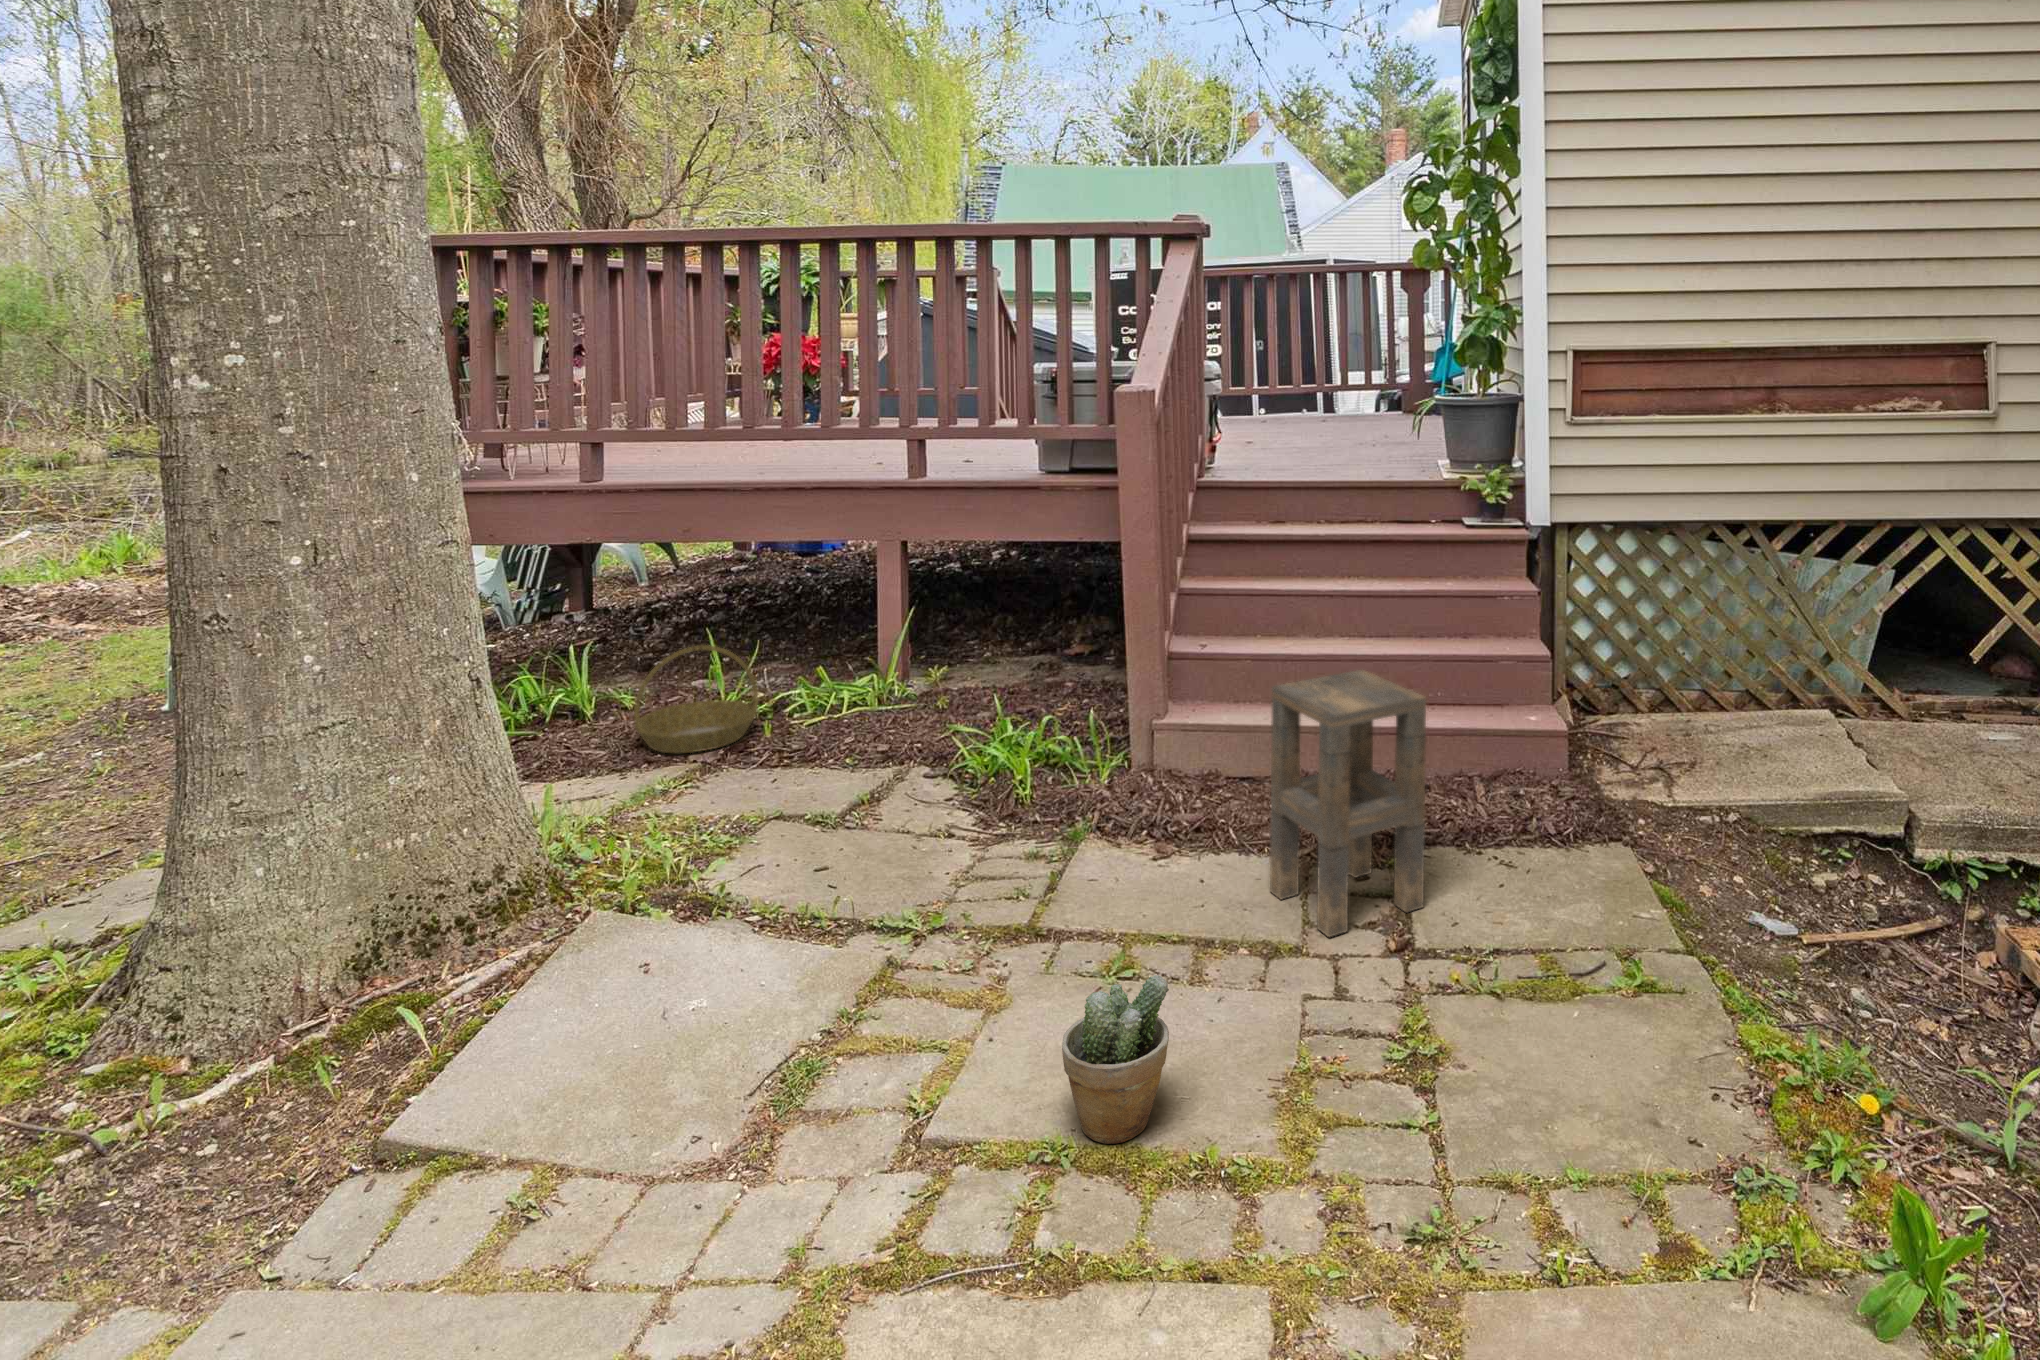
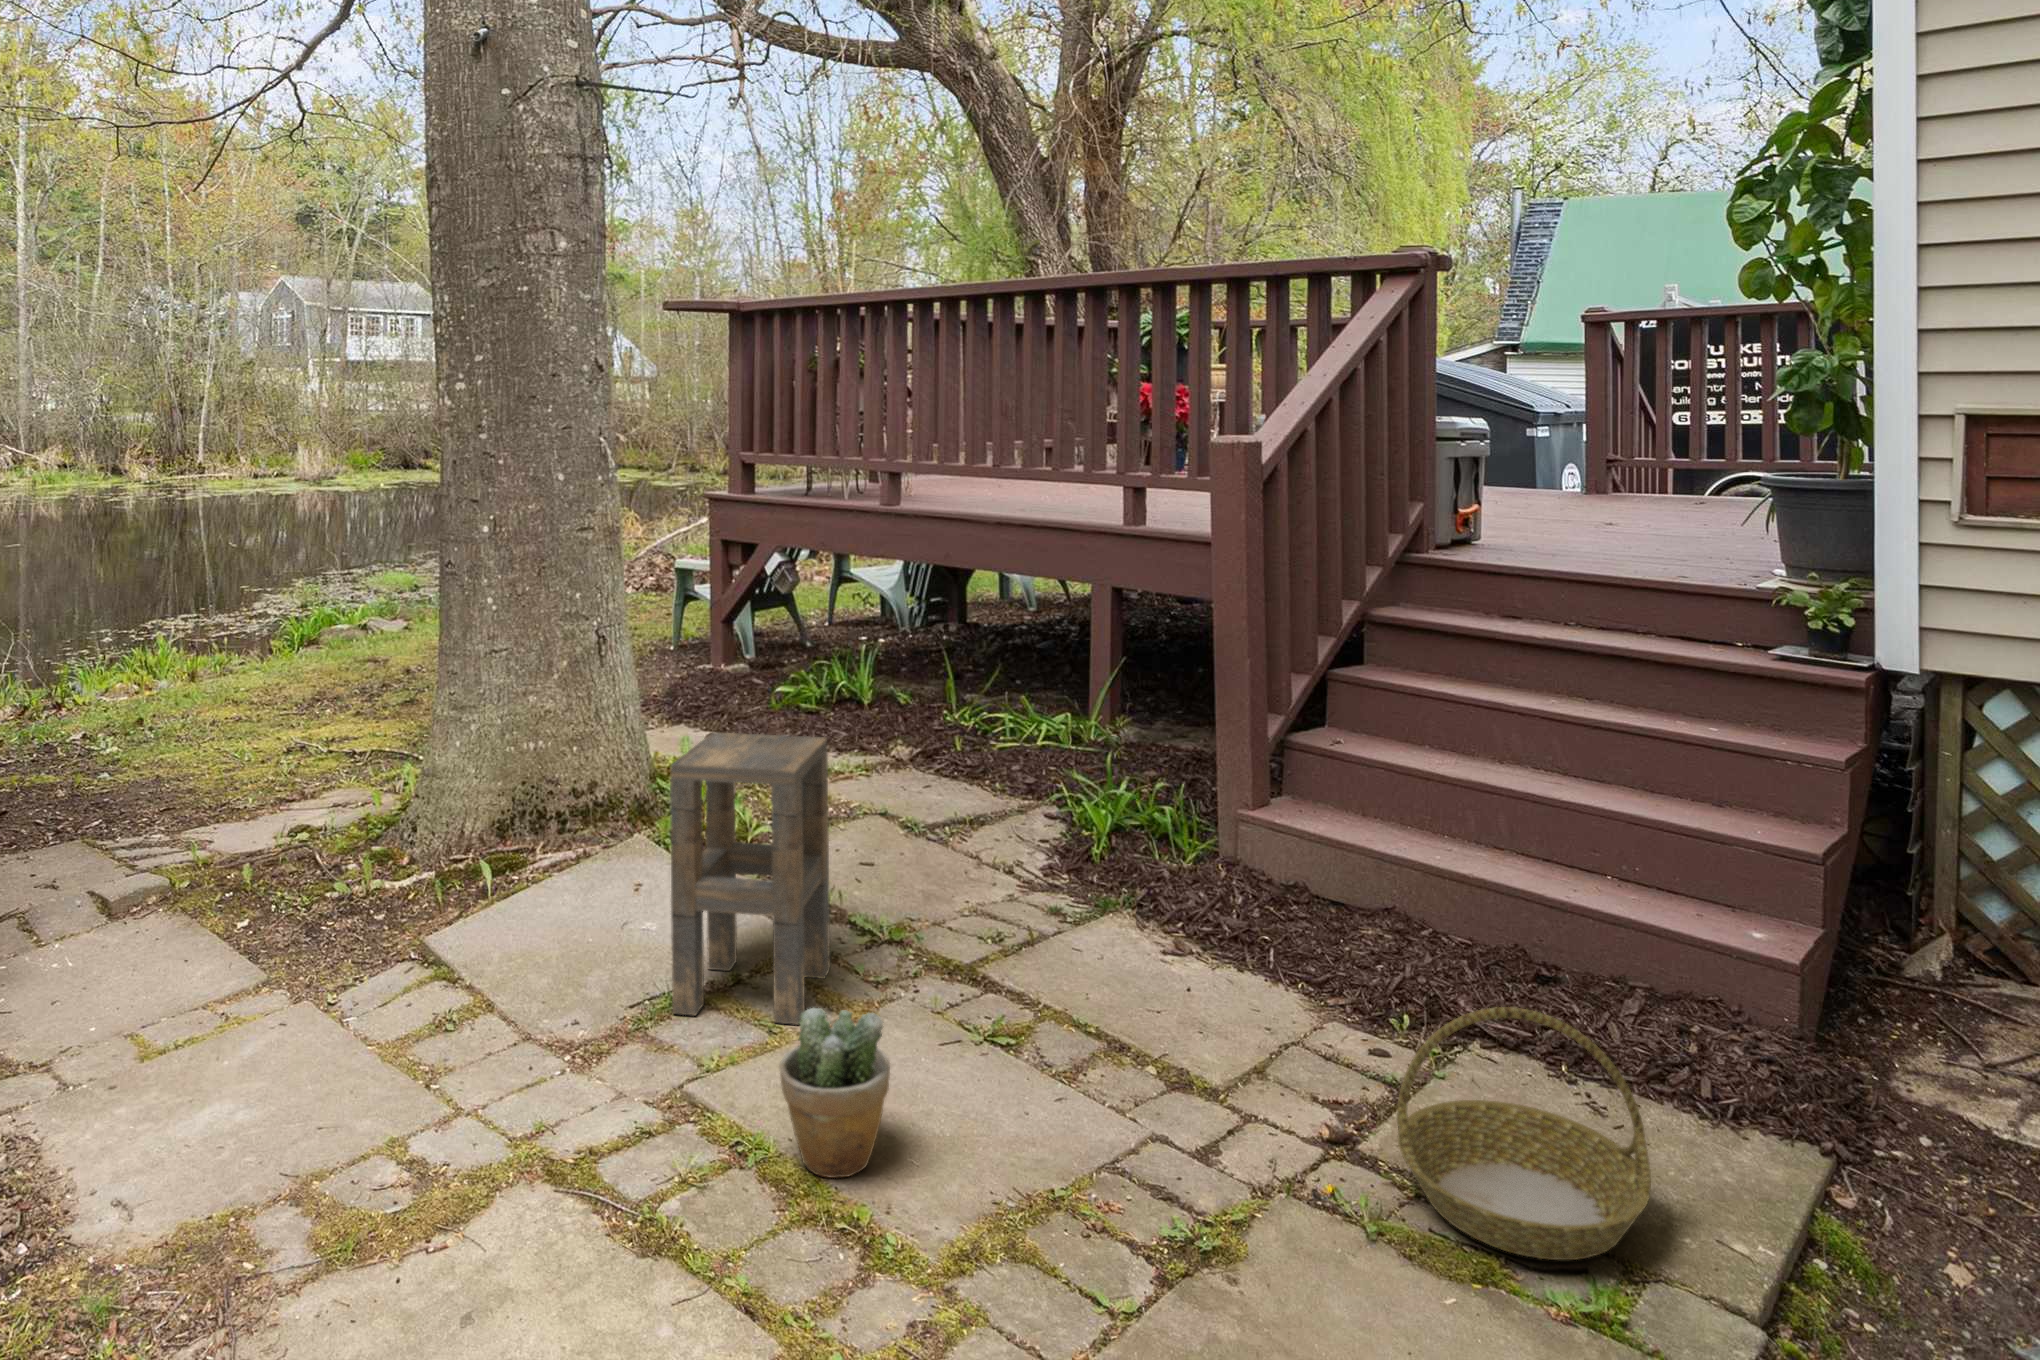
basket: present [634,645,758,753] -> present [1397,1007,1651,1260]
side table: present [1270,670,1426,937] -> present [670,732,830,1025]

